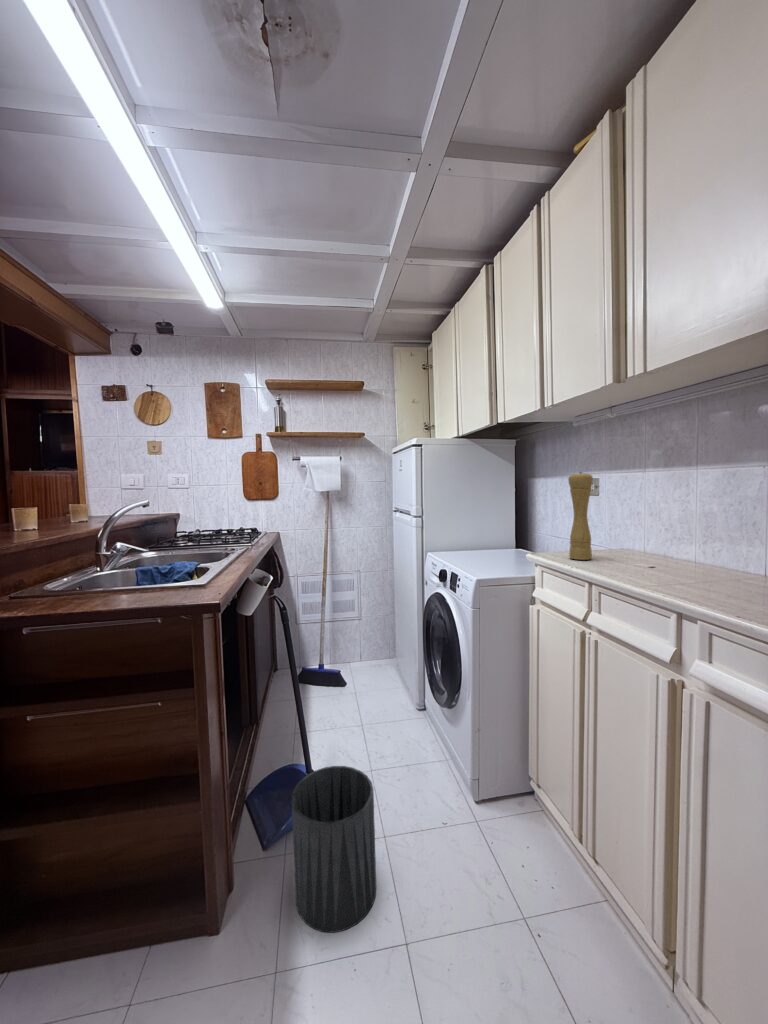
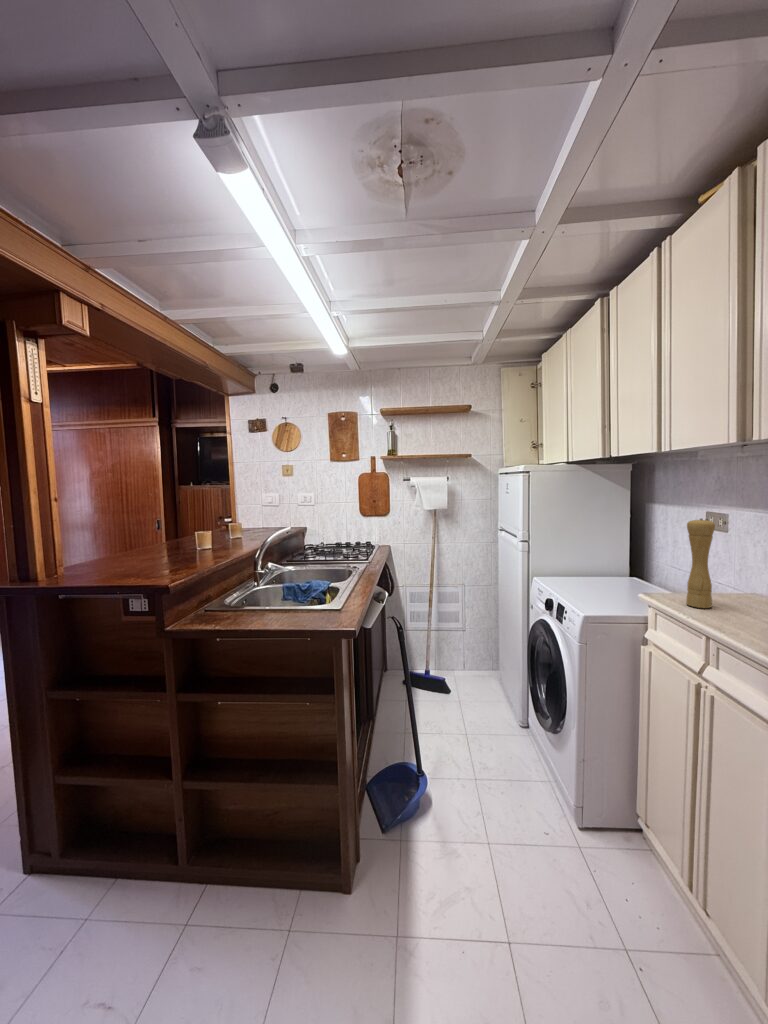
trash can: present [292,766,376,932] -> none [409,774,482,920]

